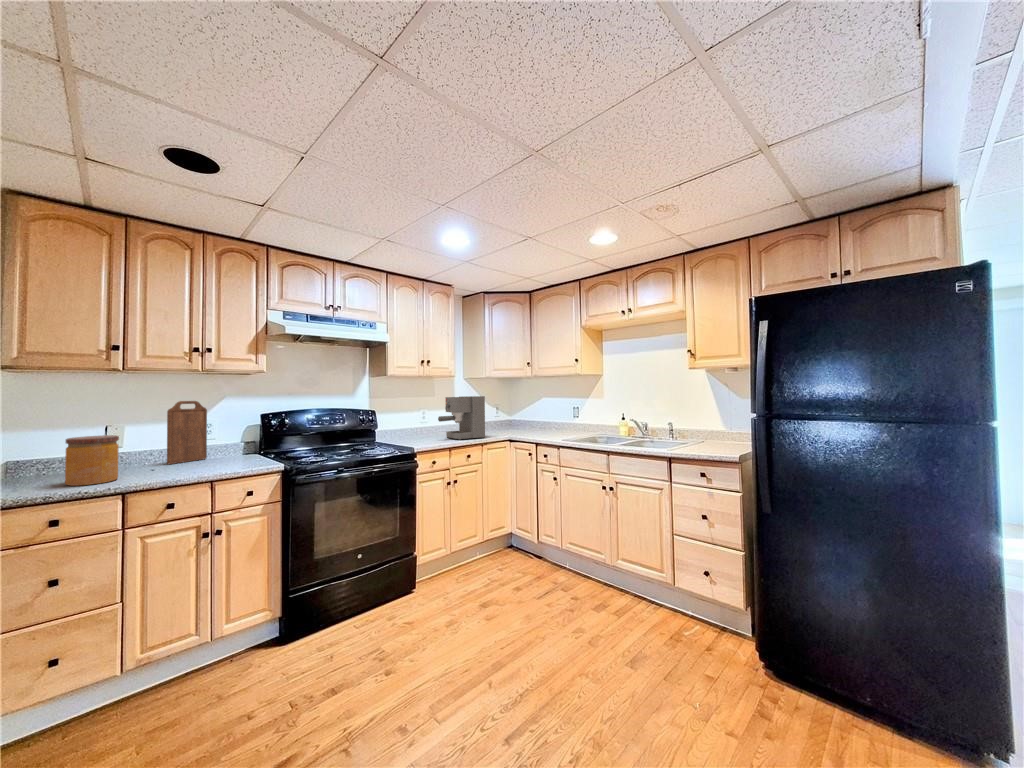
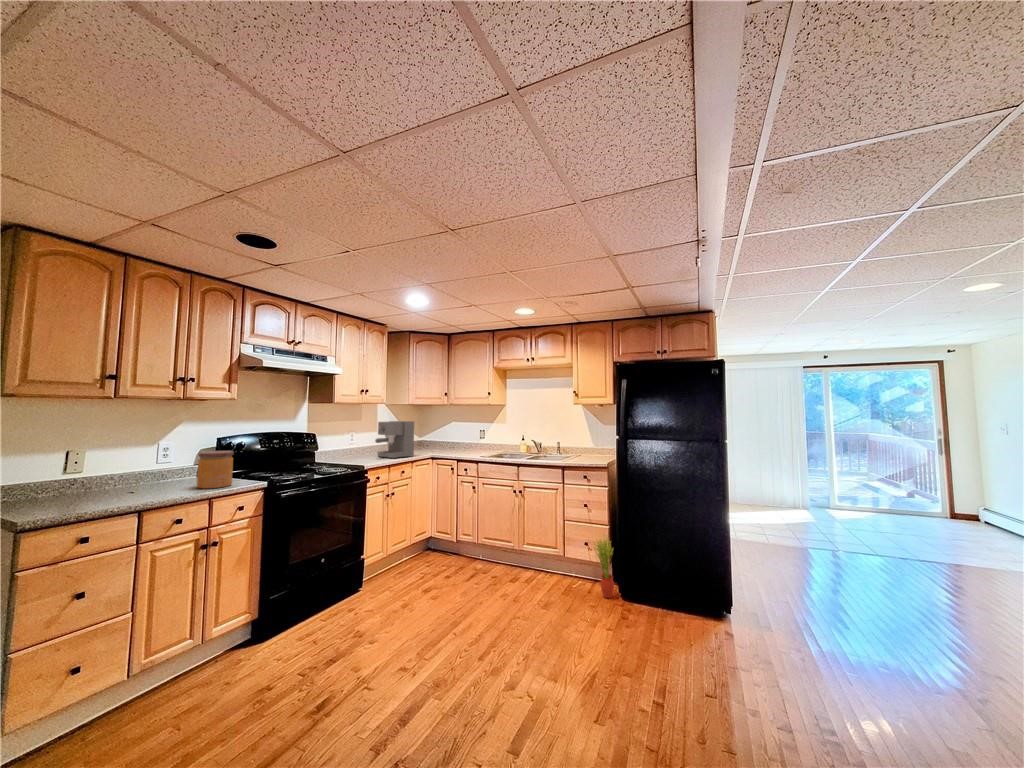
cutting board: present [167,401,207,464] -> none [135,426,171,487]
jar: present [65,435,119,486] -> present [197,451,234,489]
potted plant: none [712,563,748,665] -> present [594,535,614,598]

